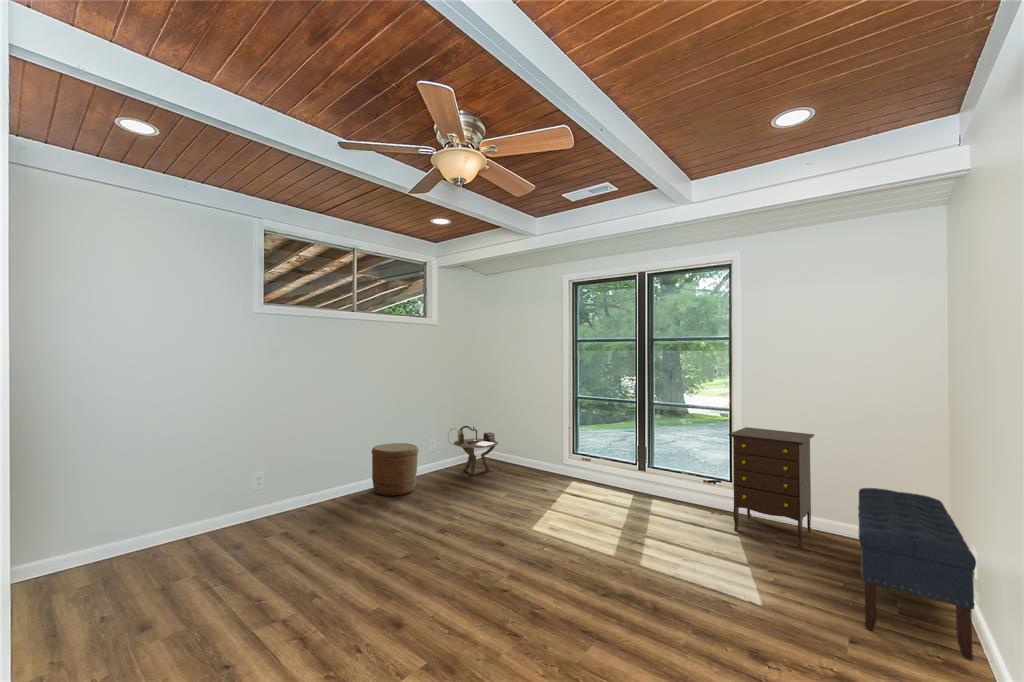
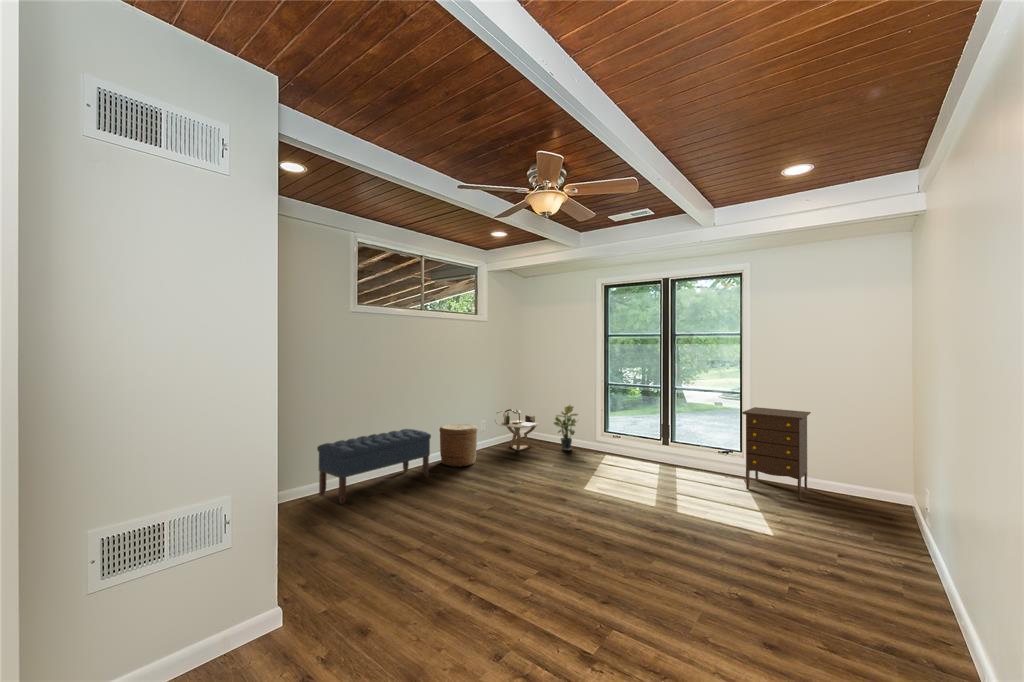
potted plant: none [514,421,544,475] -> present [554,405,578,450]
bench: present [858,488,976,661] -> present [317,429,431,504]

